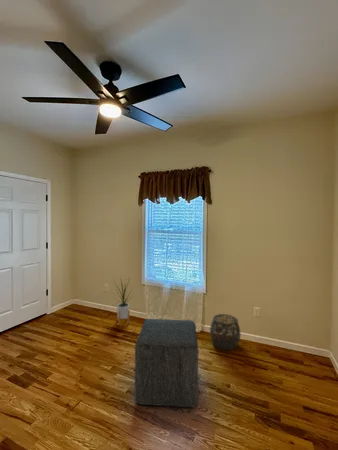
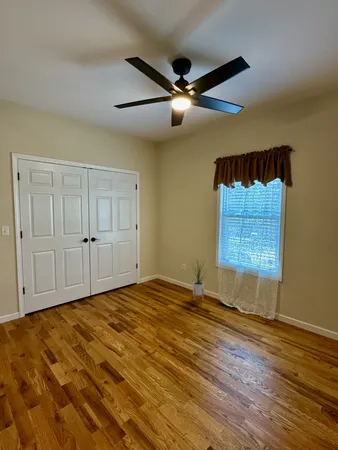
woven basket: present [210,314,240,350] -> none [283,304,320,342]
ottoman: present [135,319,199,407] -> none [199,295,263,381]

